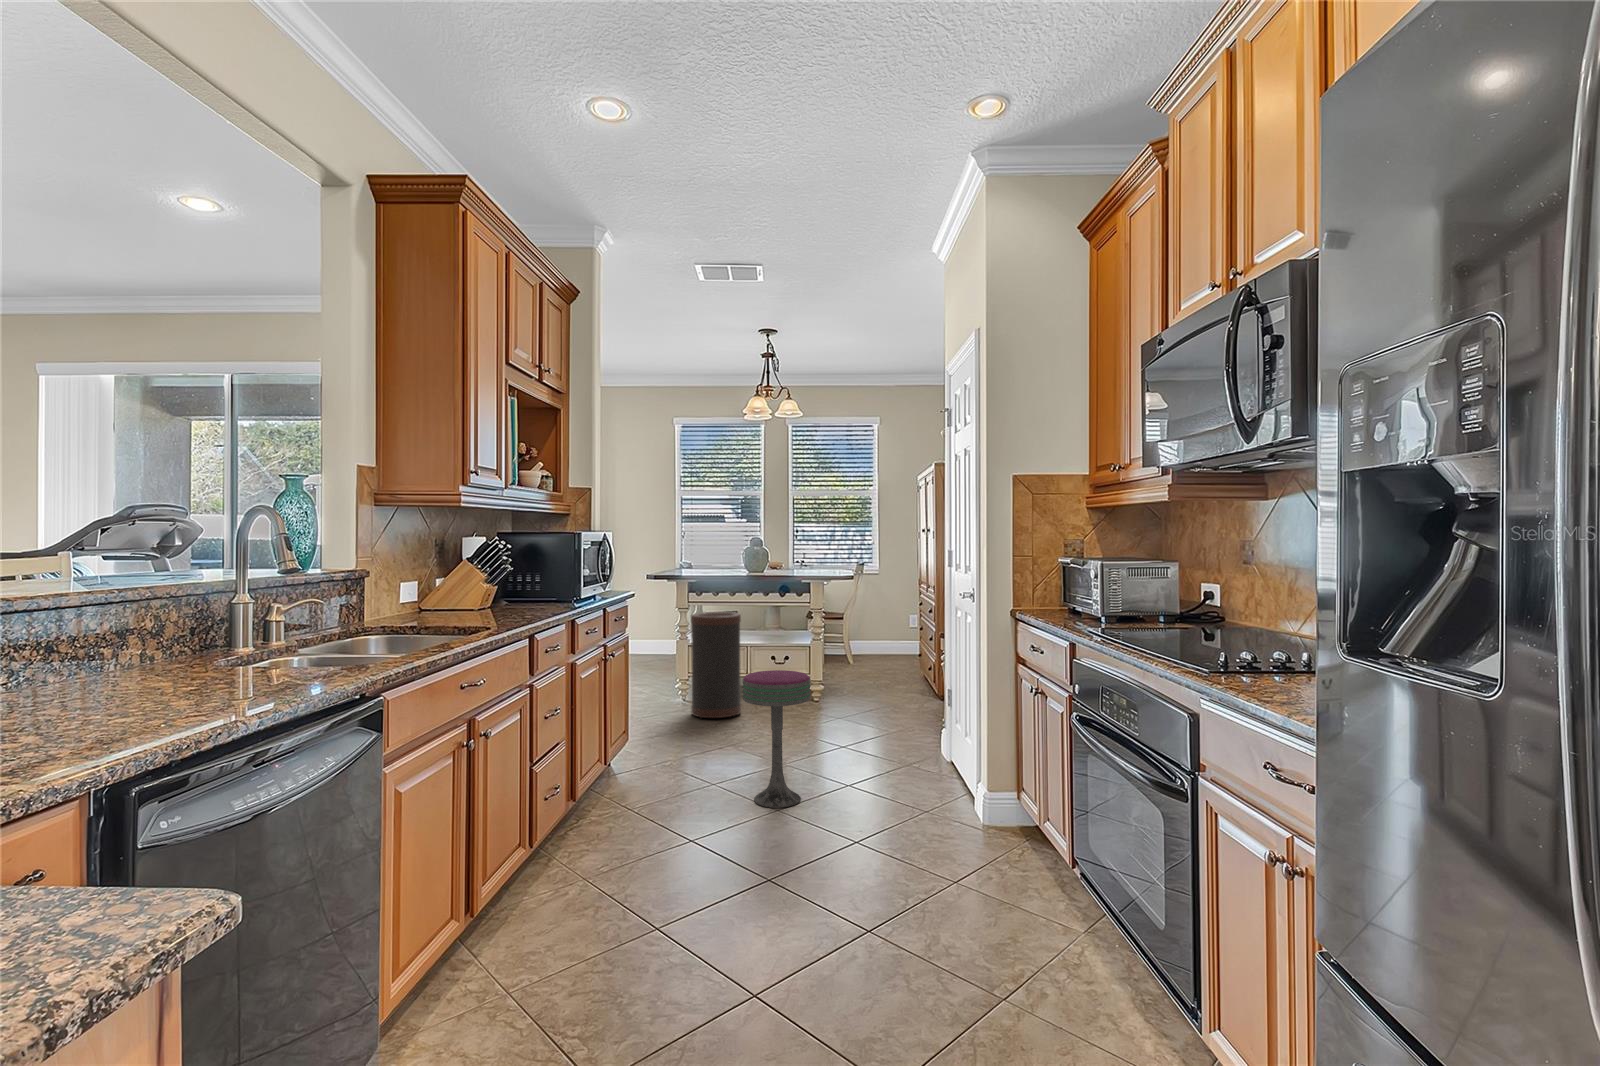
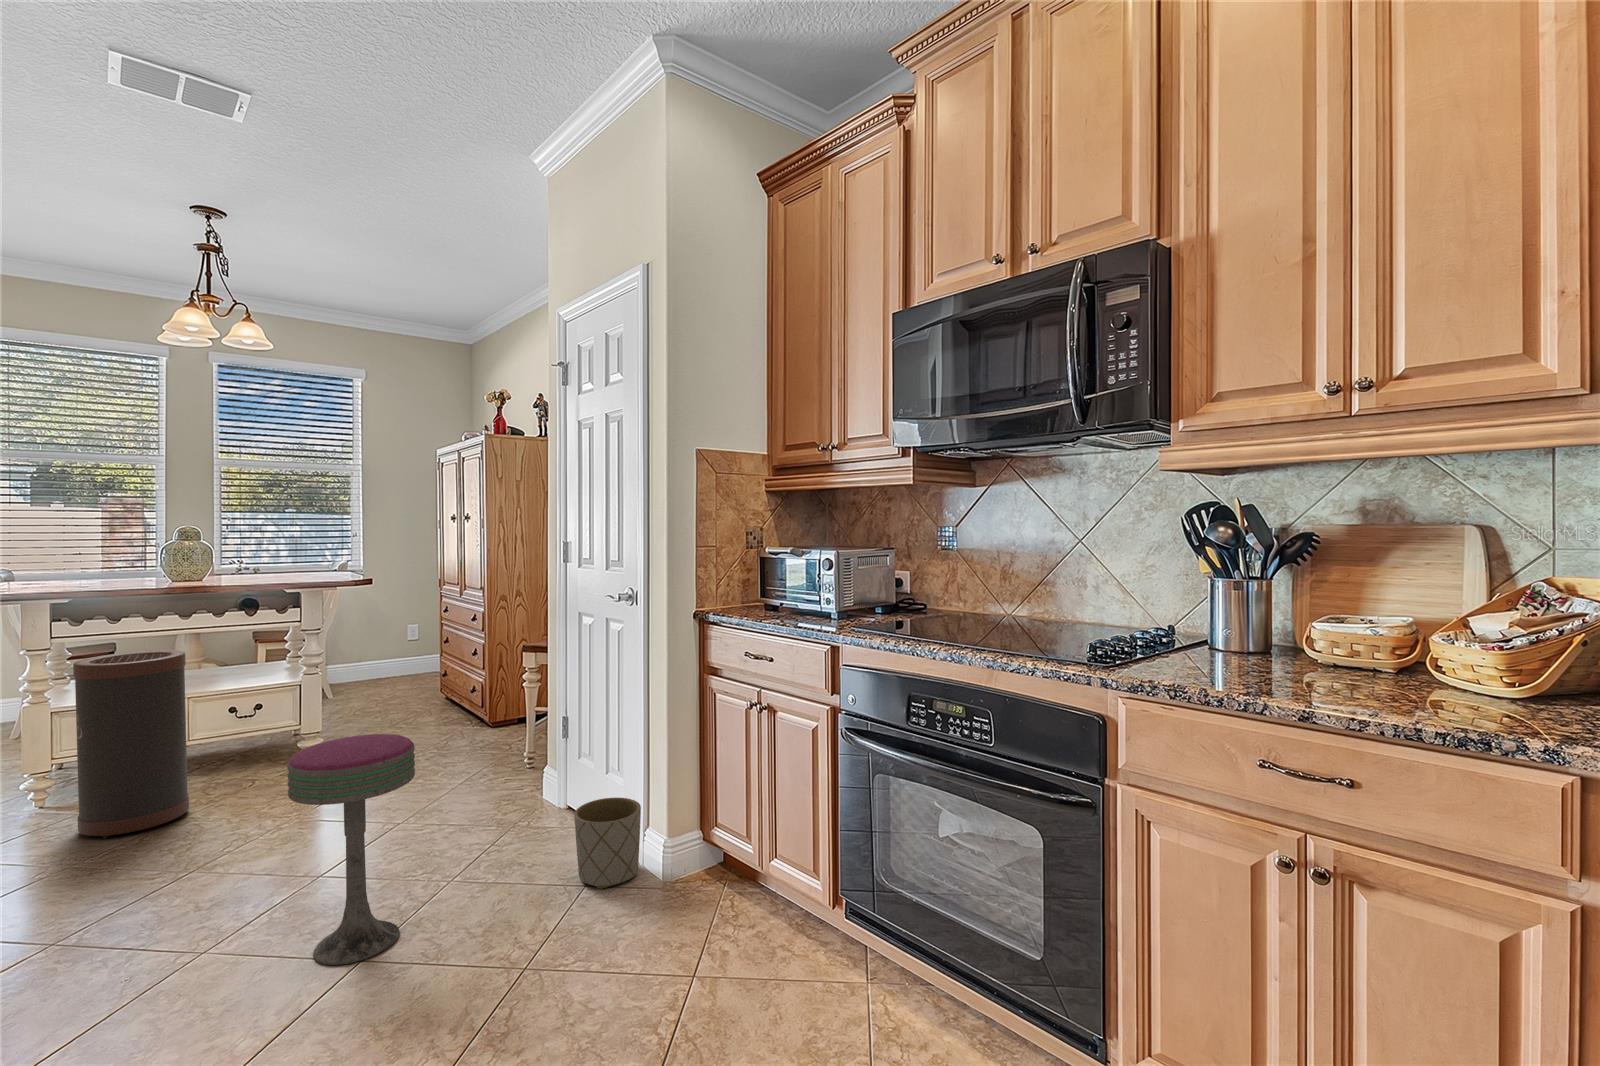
planter: none [916,751,967,816] -> present [574,798,641,889]

